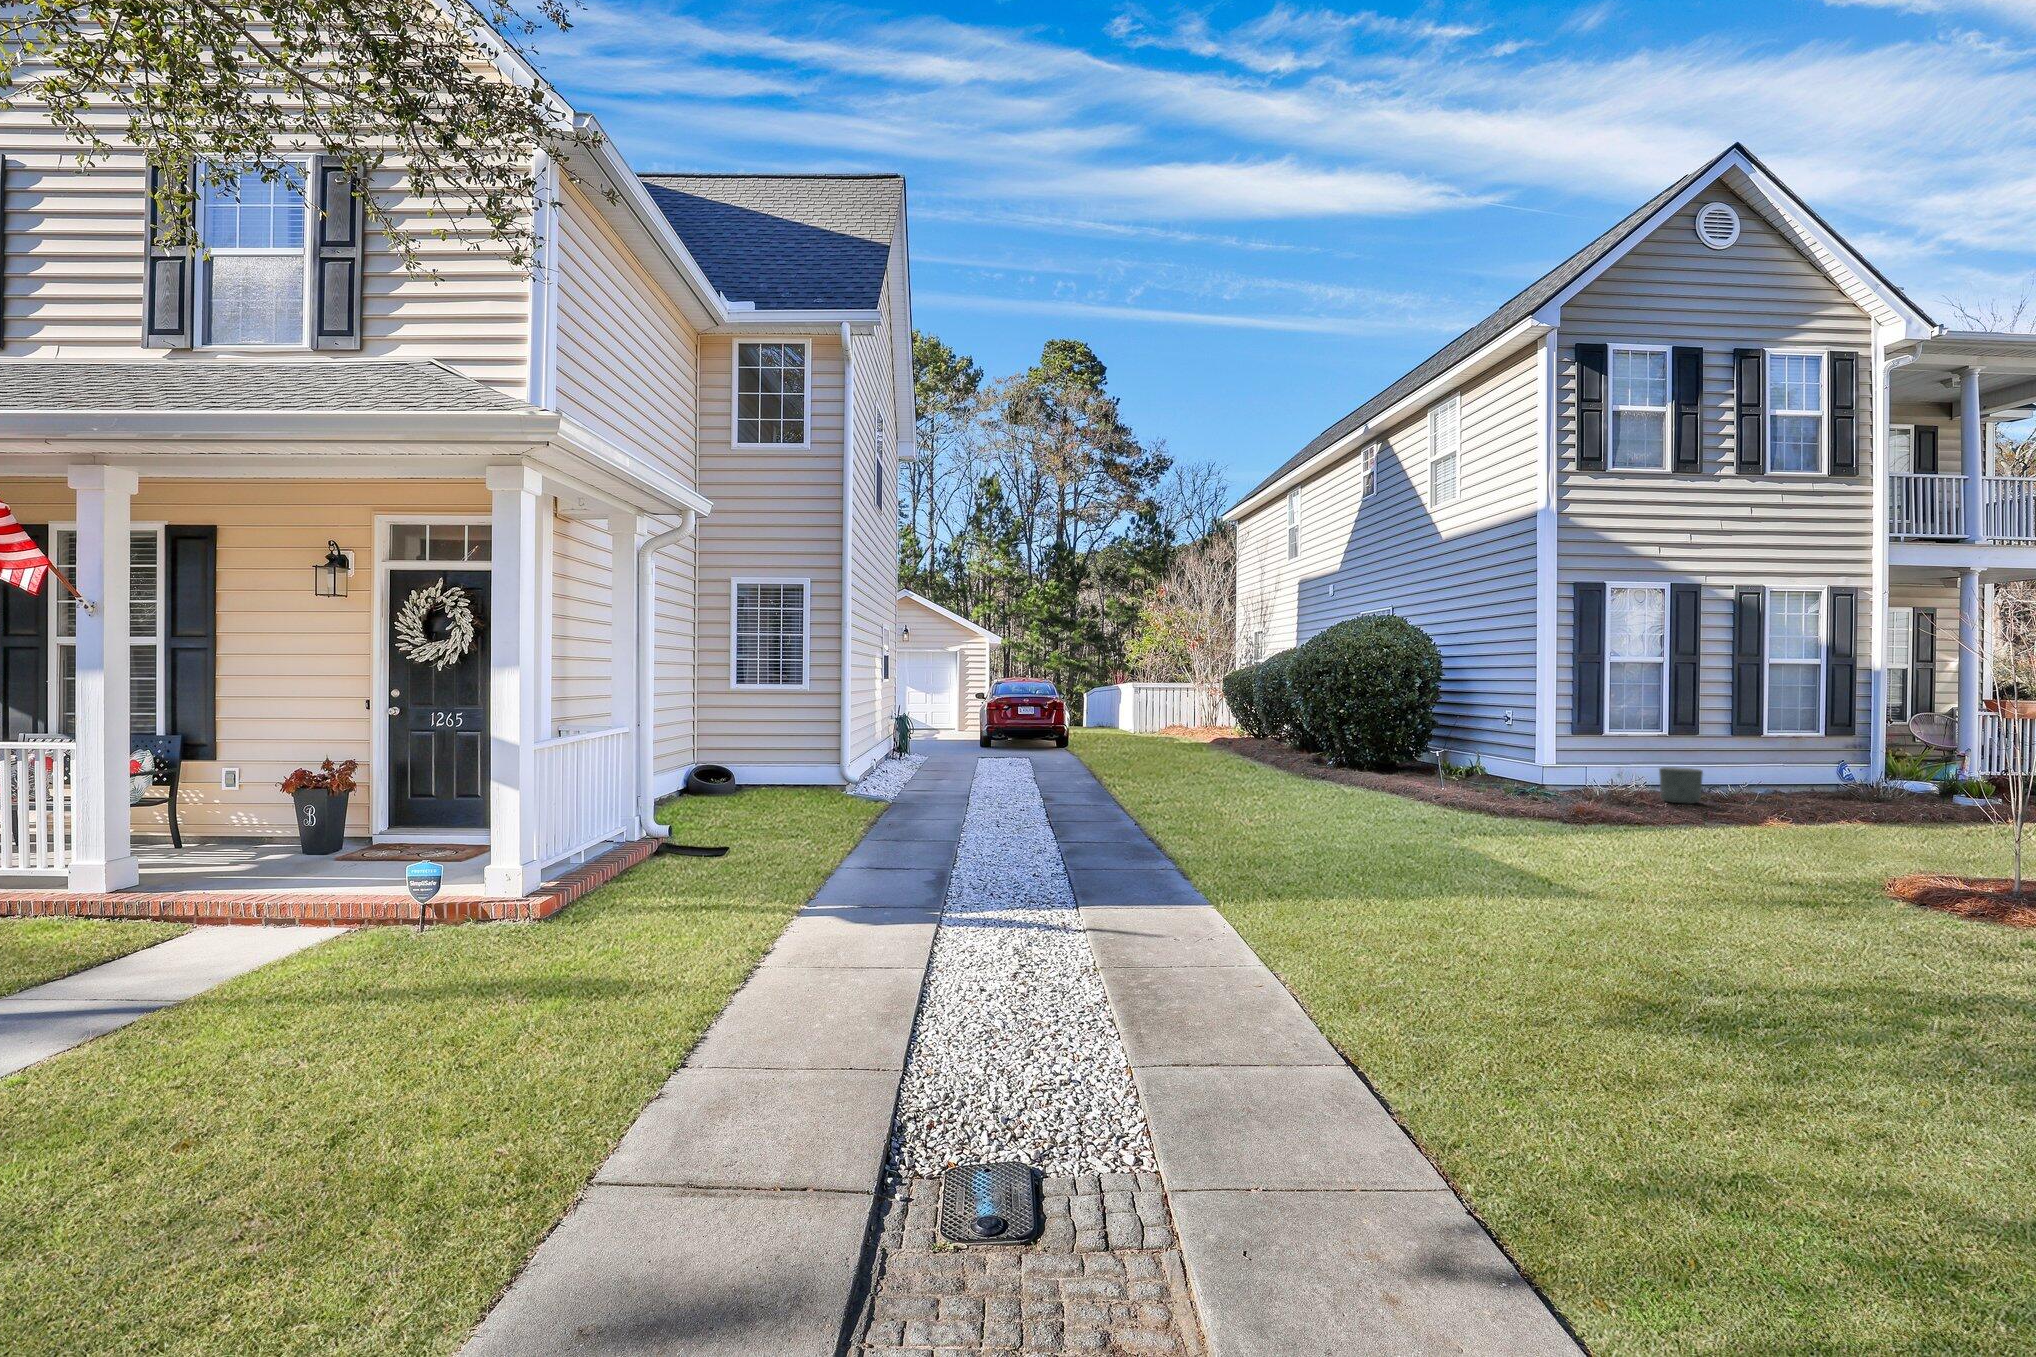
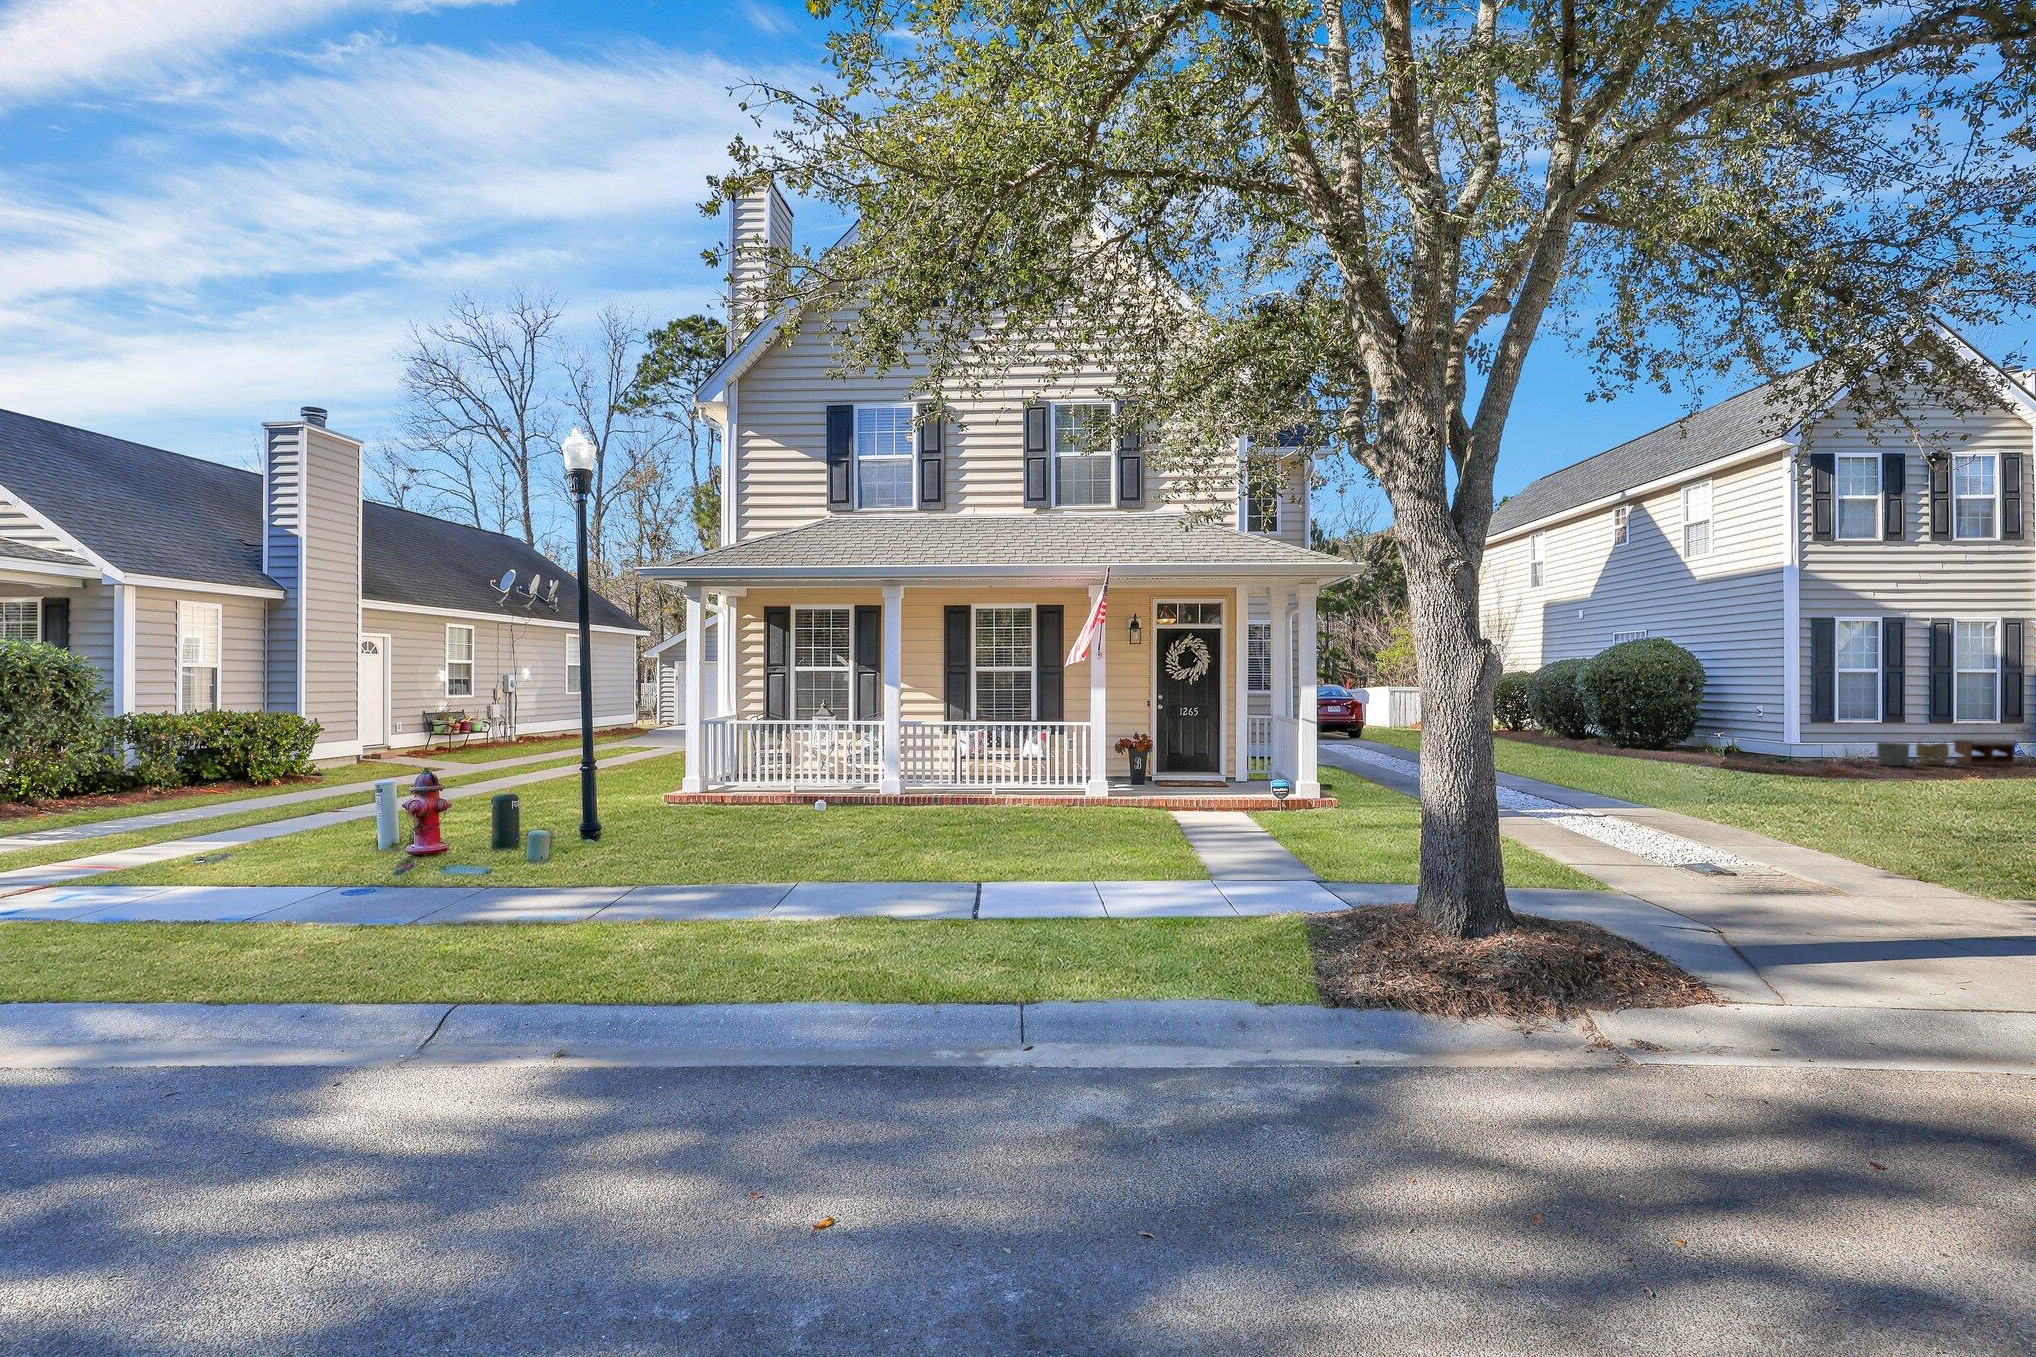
woven basket: none [1713,759,1756,802] -> present [1916,737,1949,765]
bench: none [1763,762,1844,802] -> present [1954,739,2015,766]

